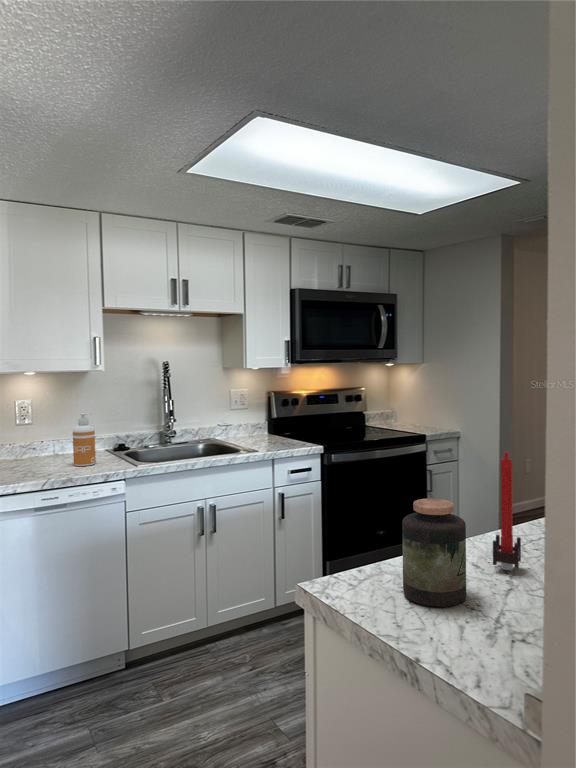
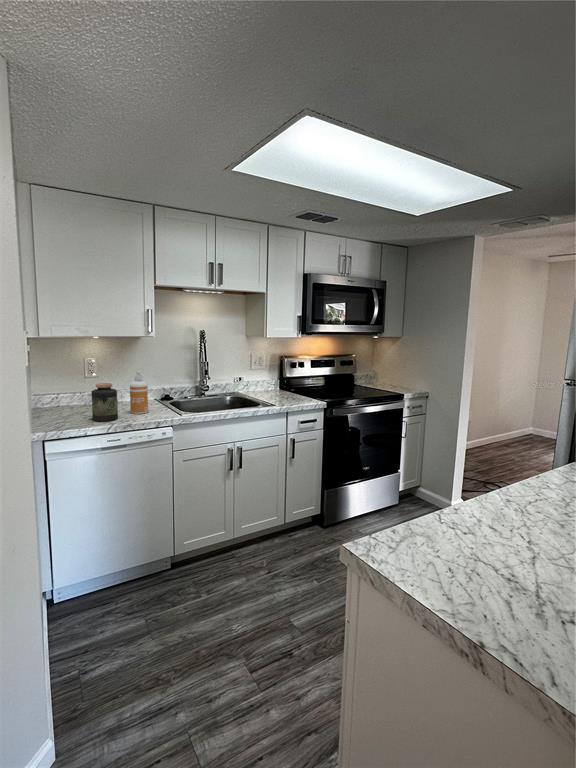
candle: present [493,452,521,570] -> none [510,433,537,535]
jar: present [402,499,466,607] -> present [91,383,118,421]

